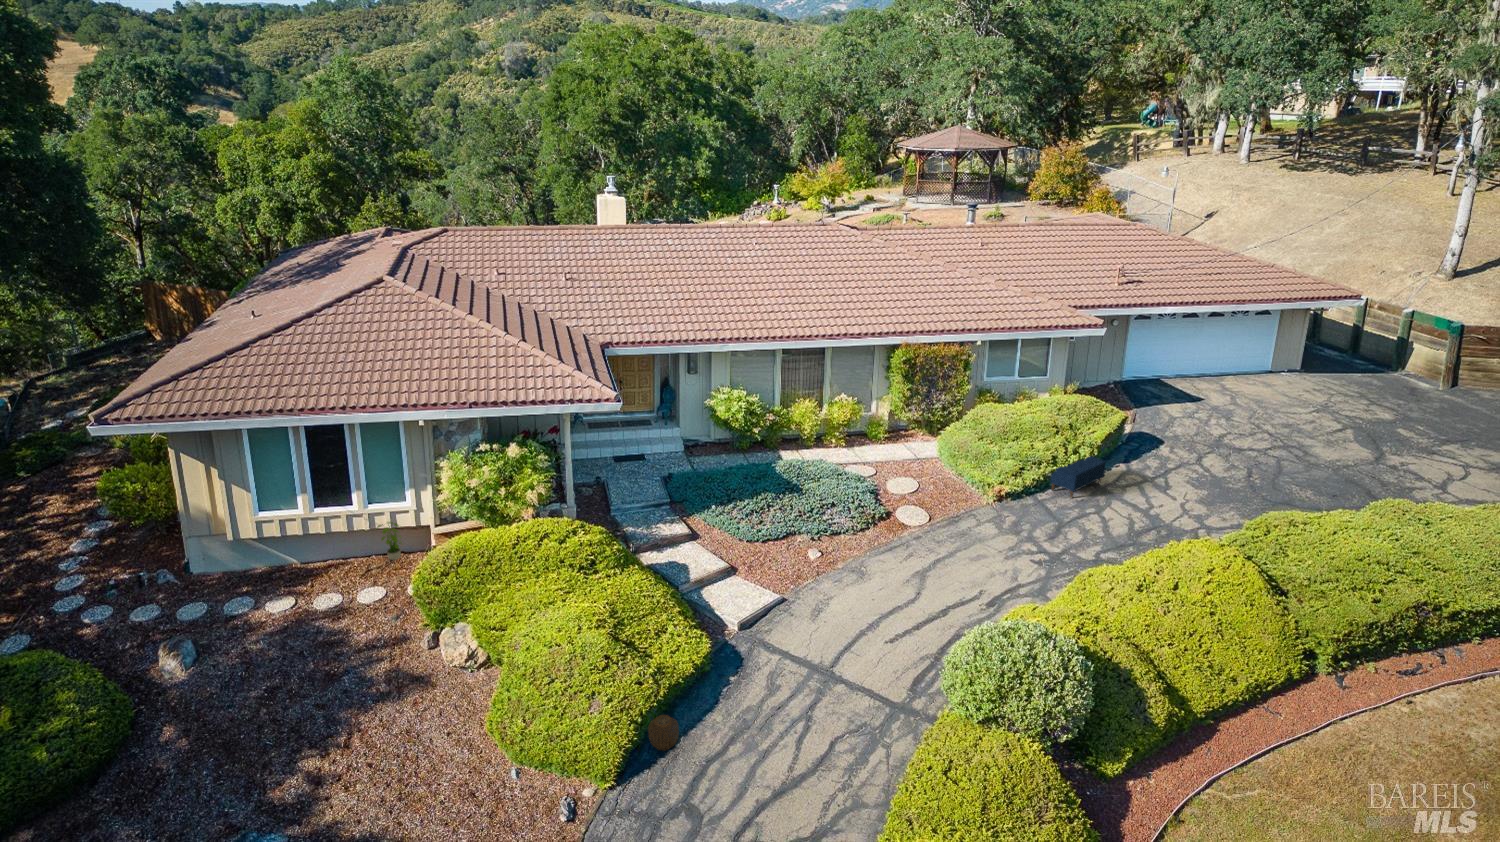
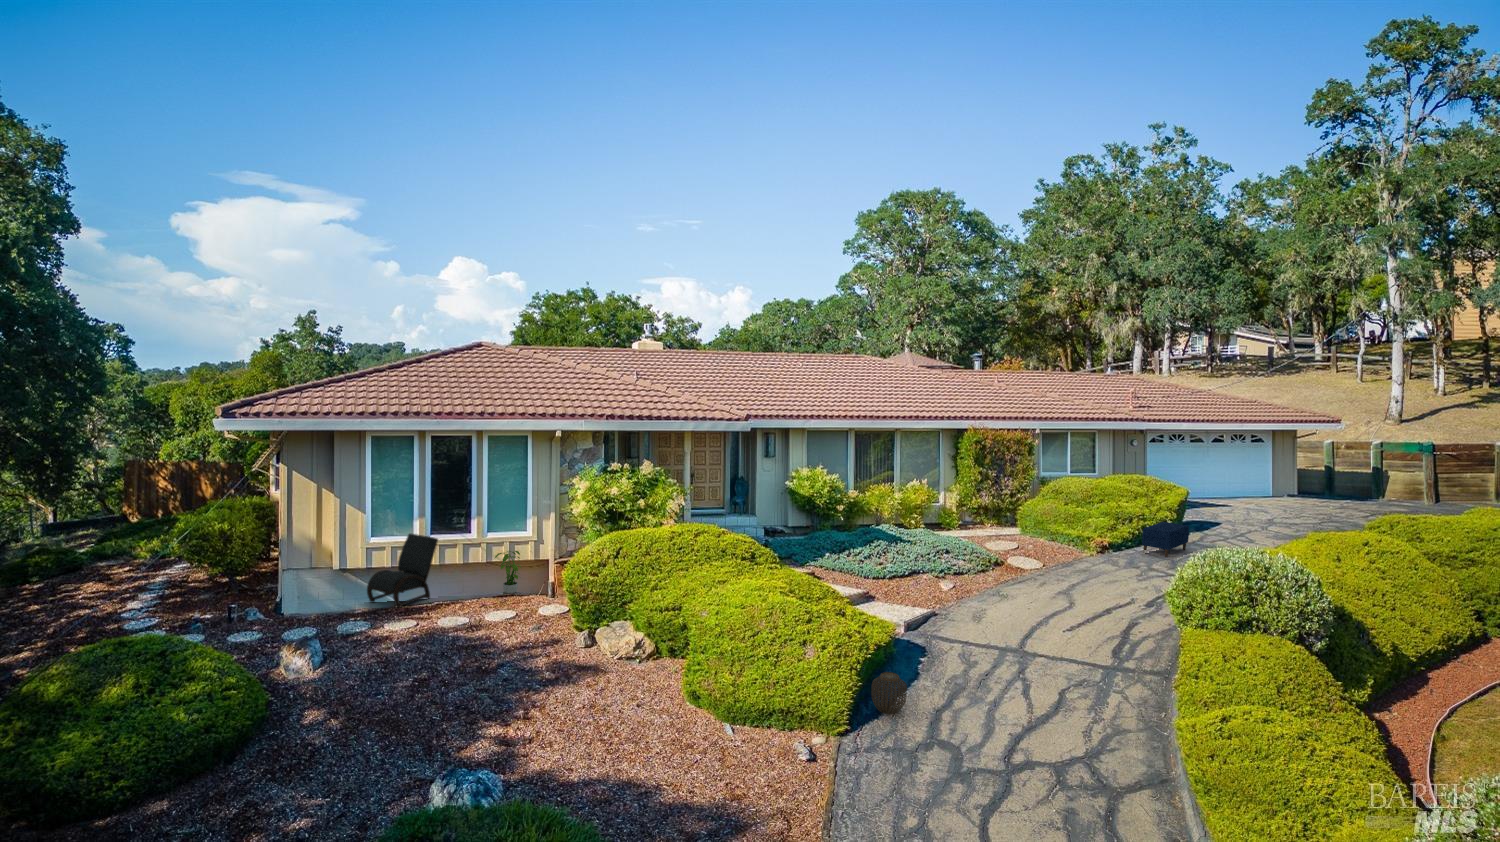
lounge chair: none [259,507,321,584] -> present [367,534,438,608]

